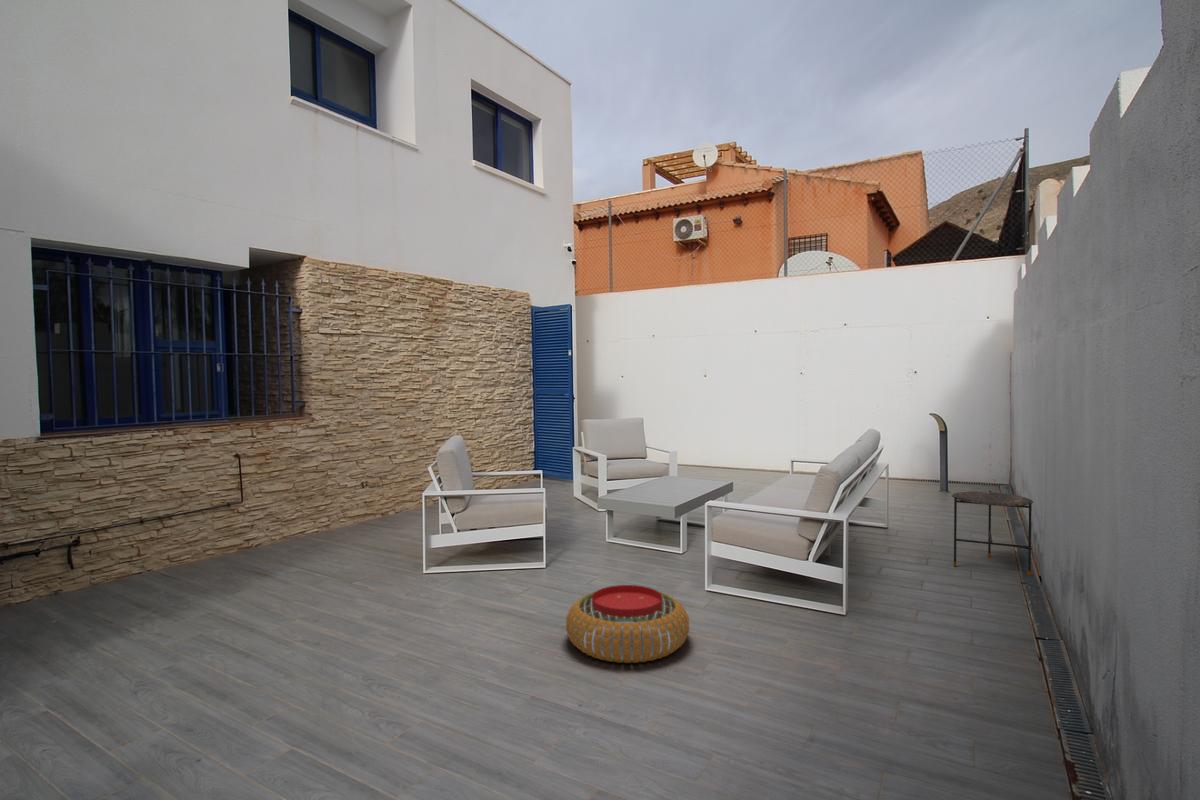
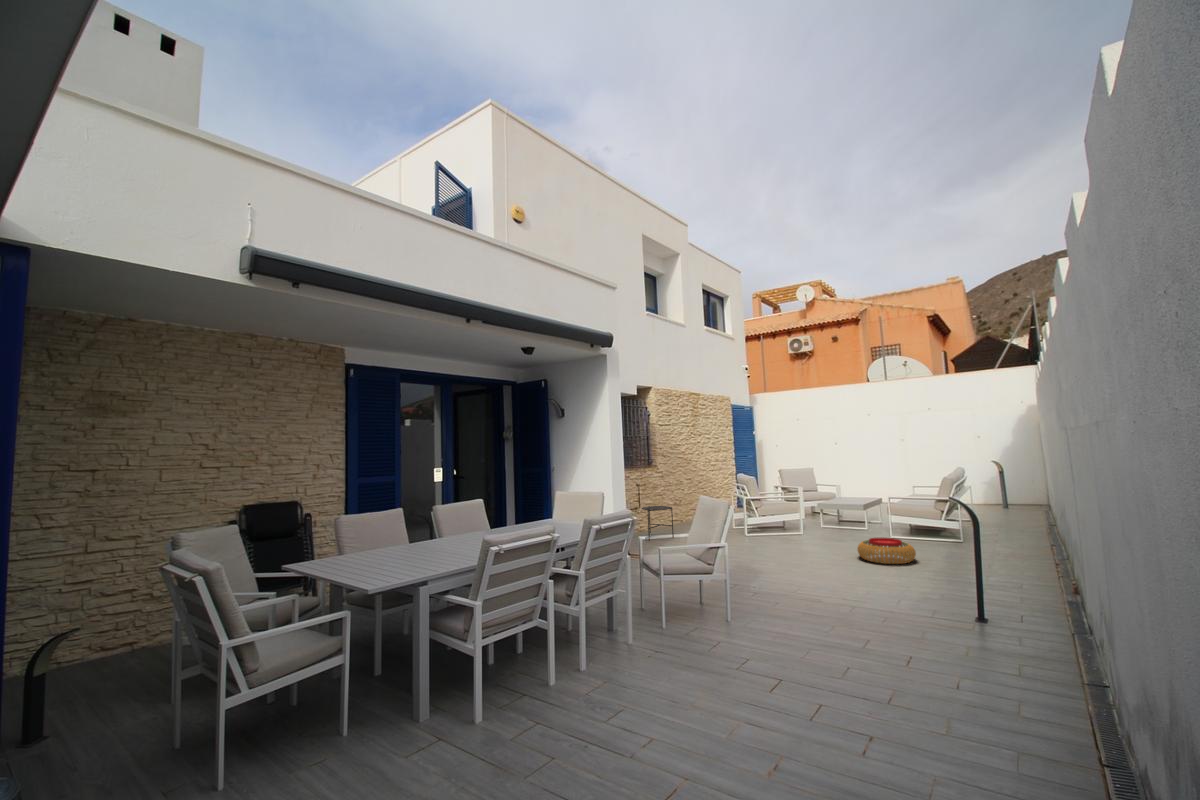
side table: present [952,491,1033,575] -> present [642,506,674,540]

